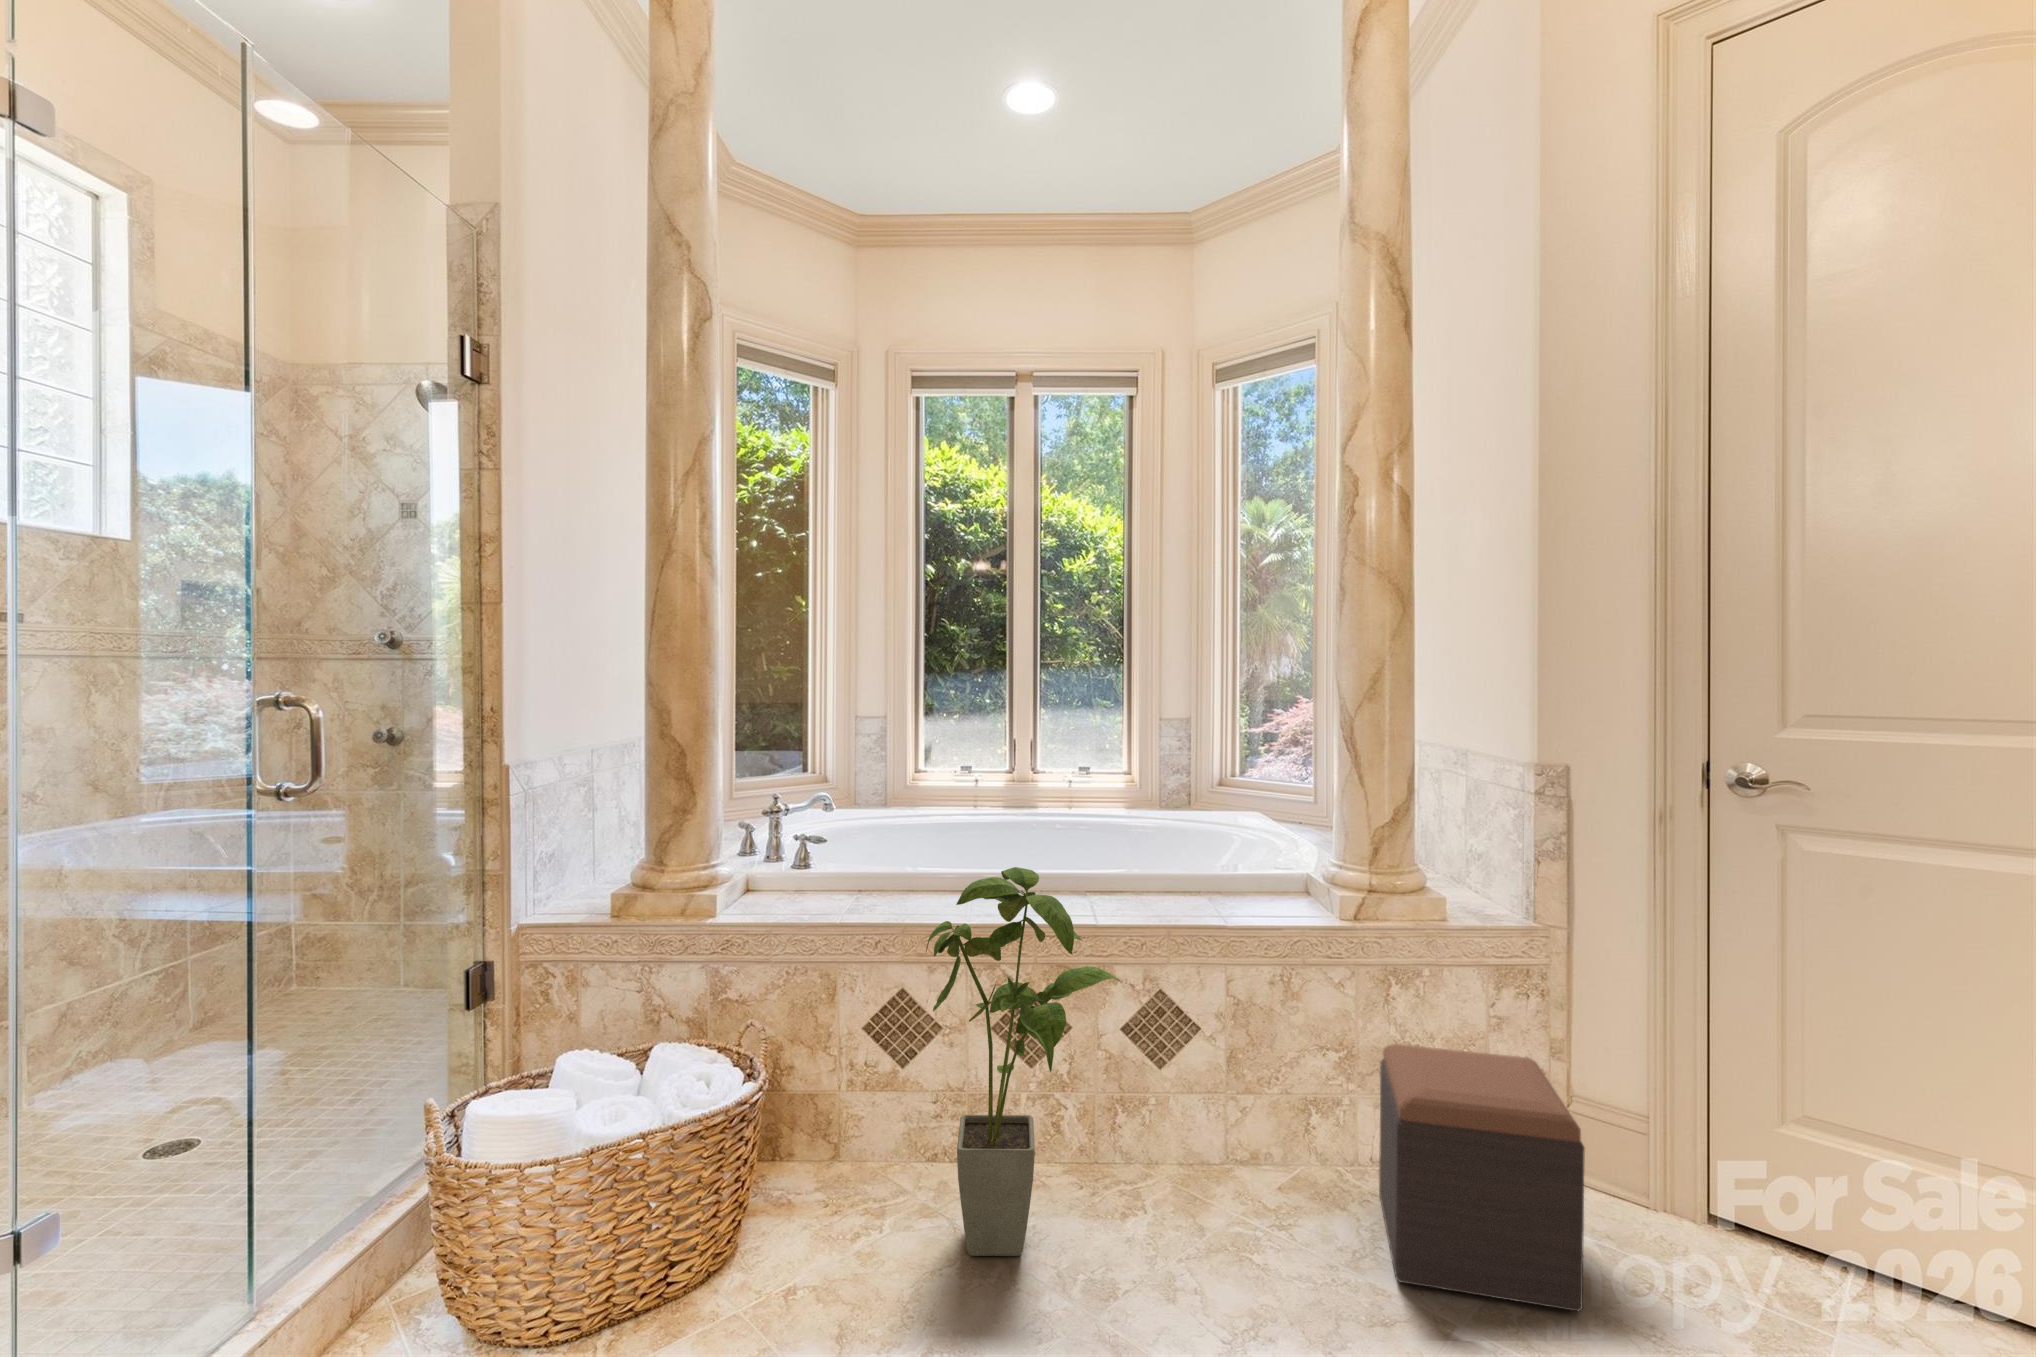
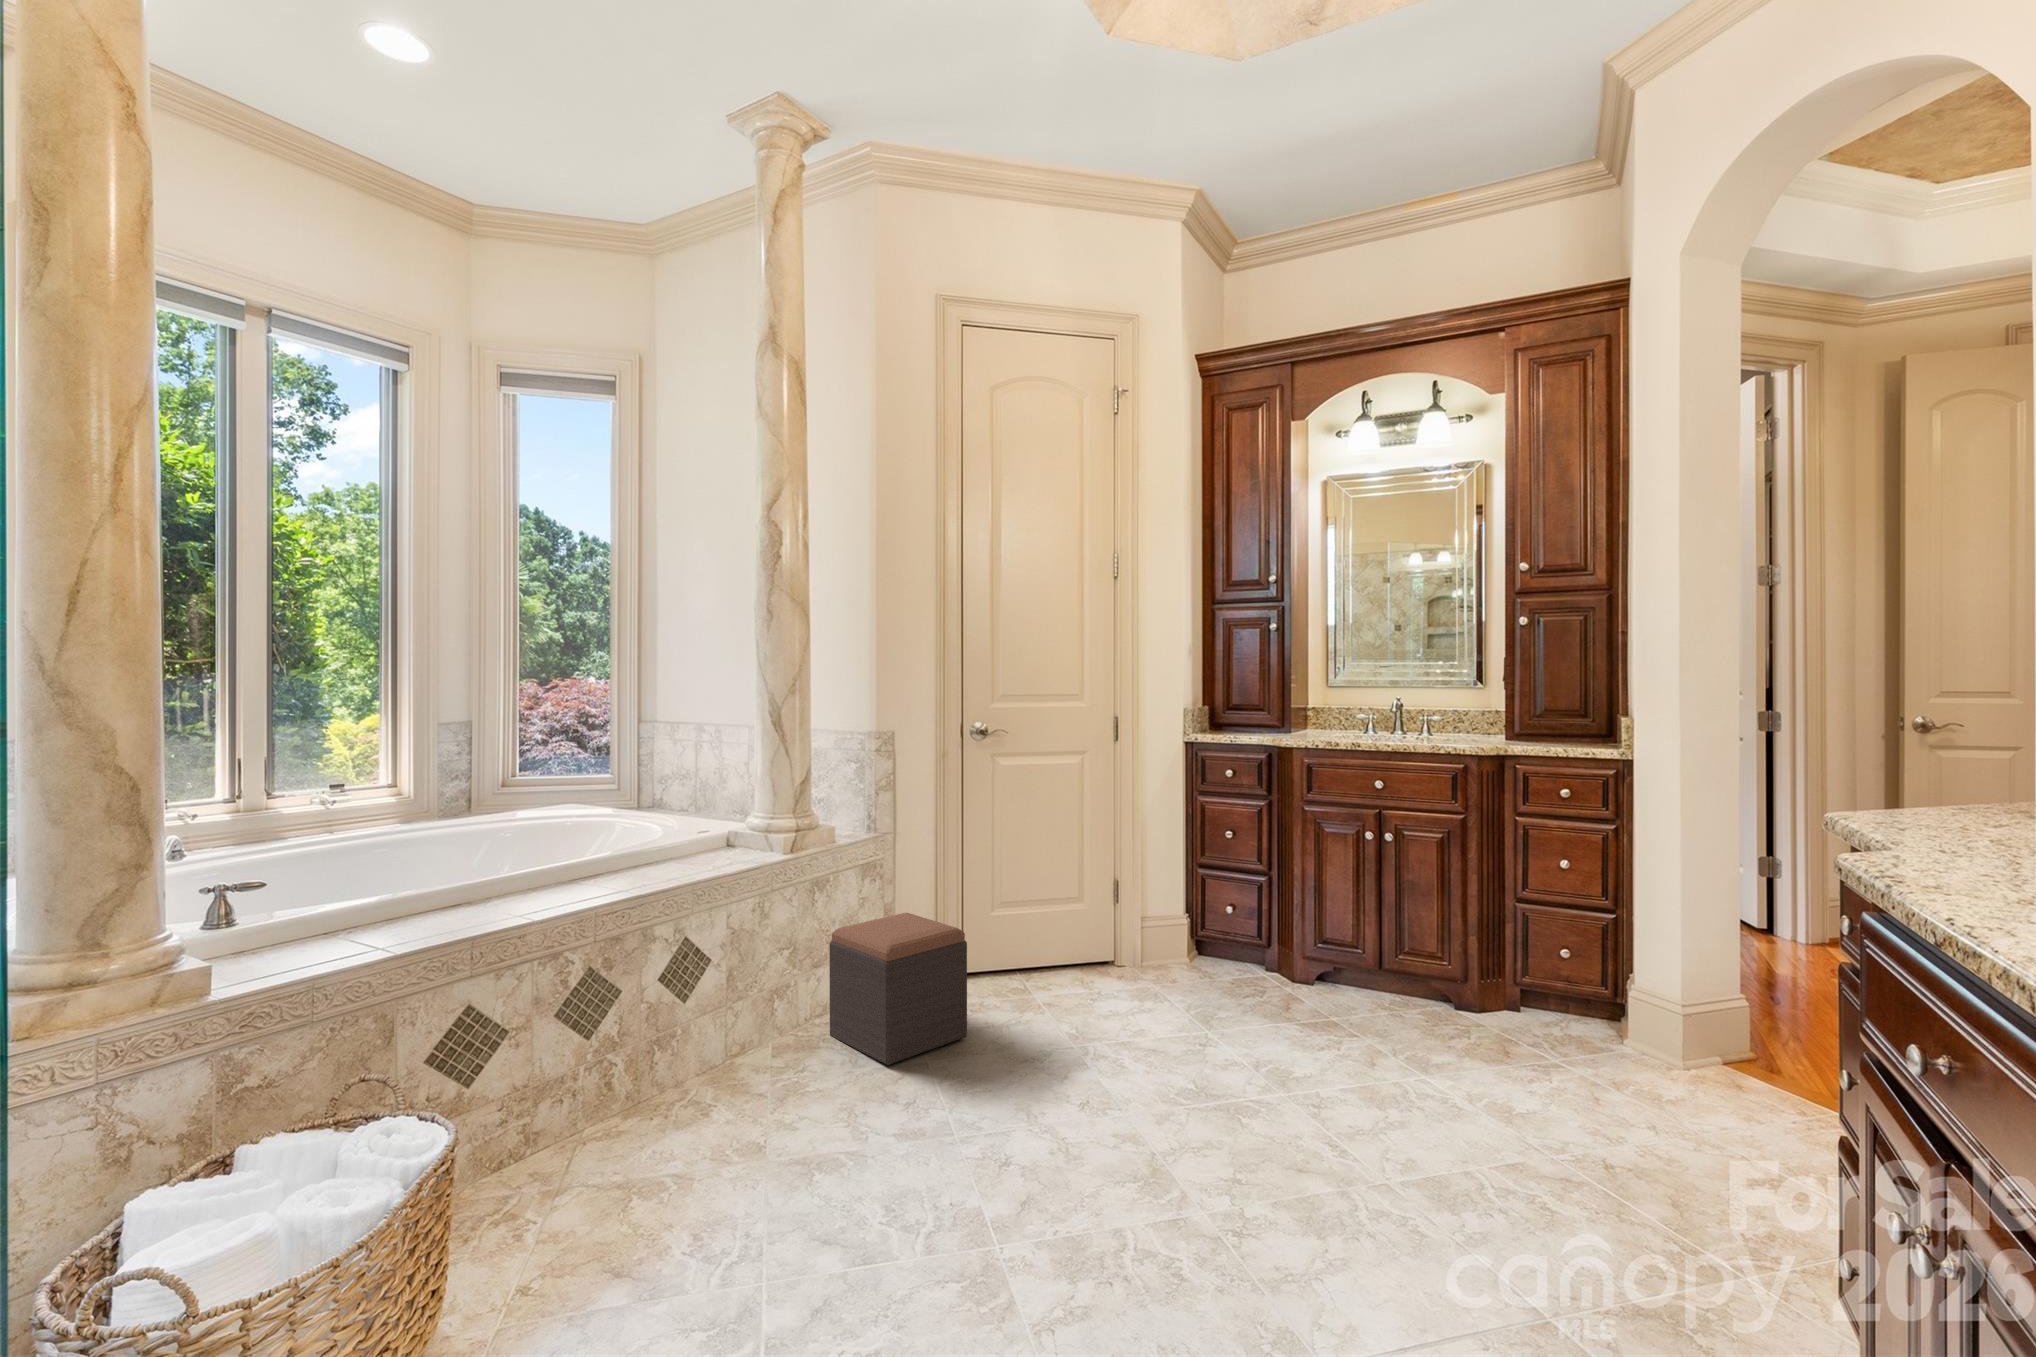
house plant: present [926,867,1121,1256] -> none [556,846,745,1191]

